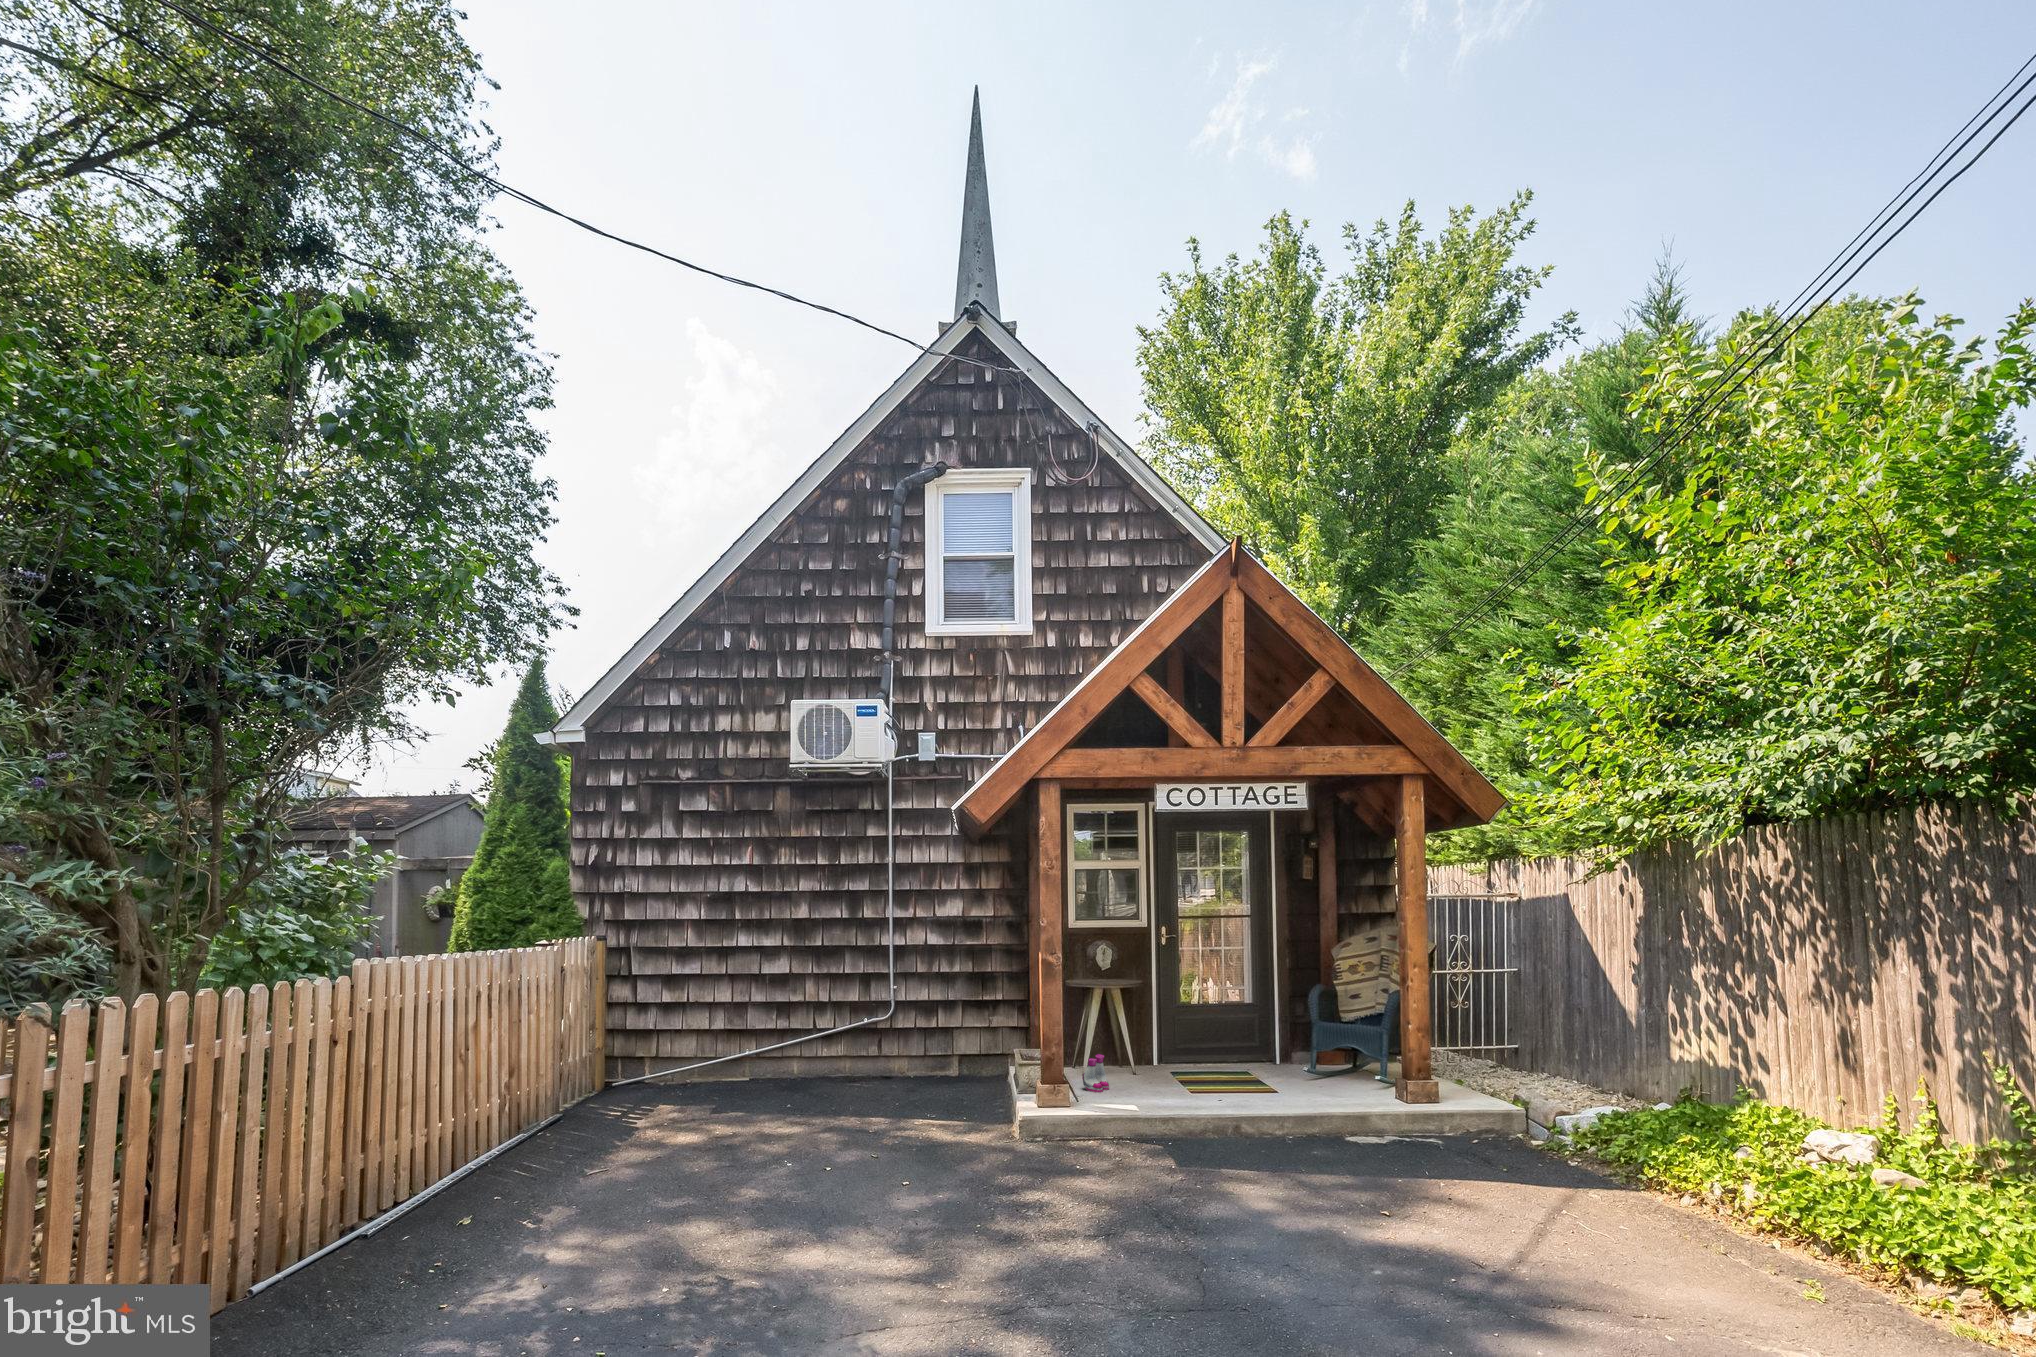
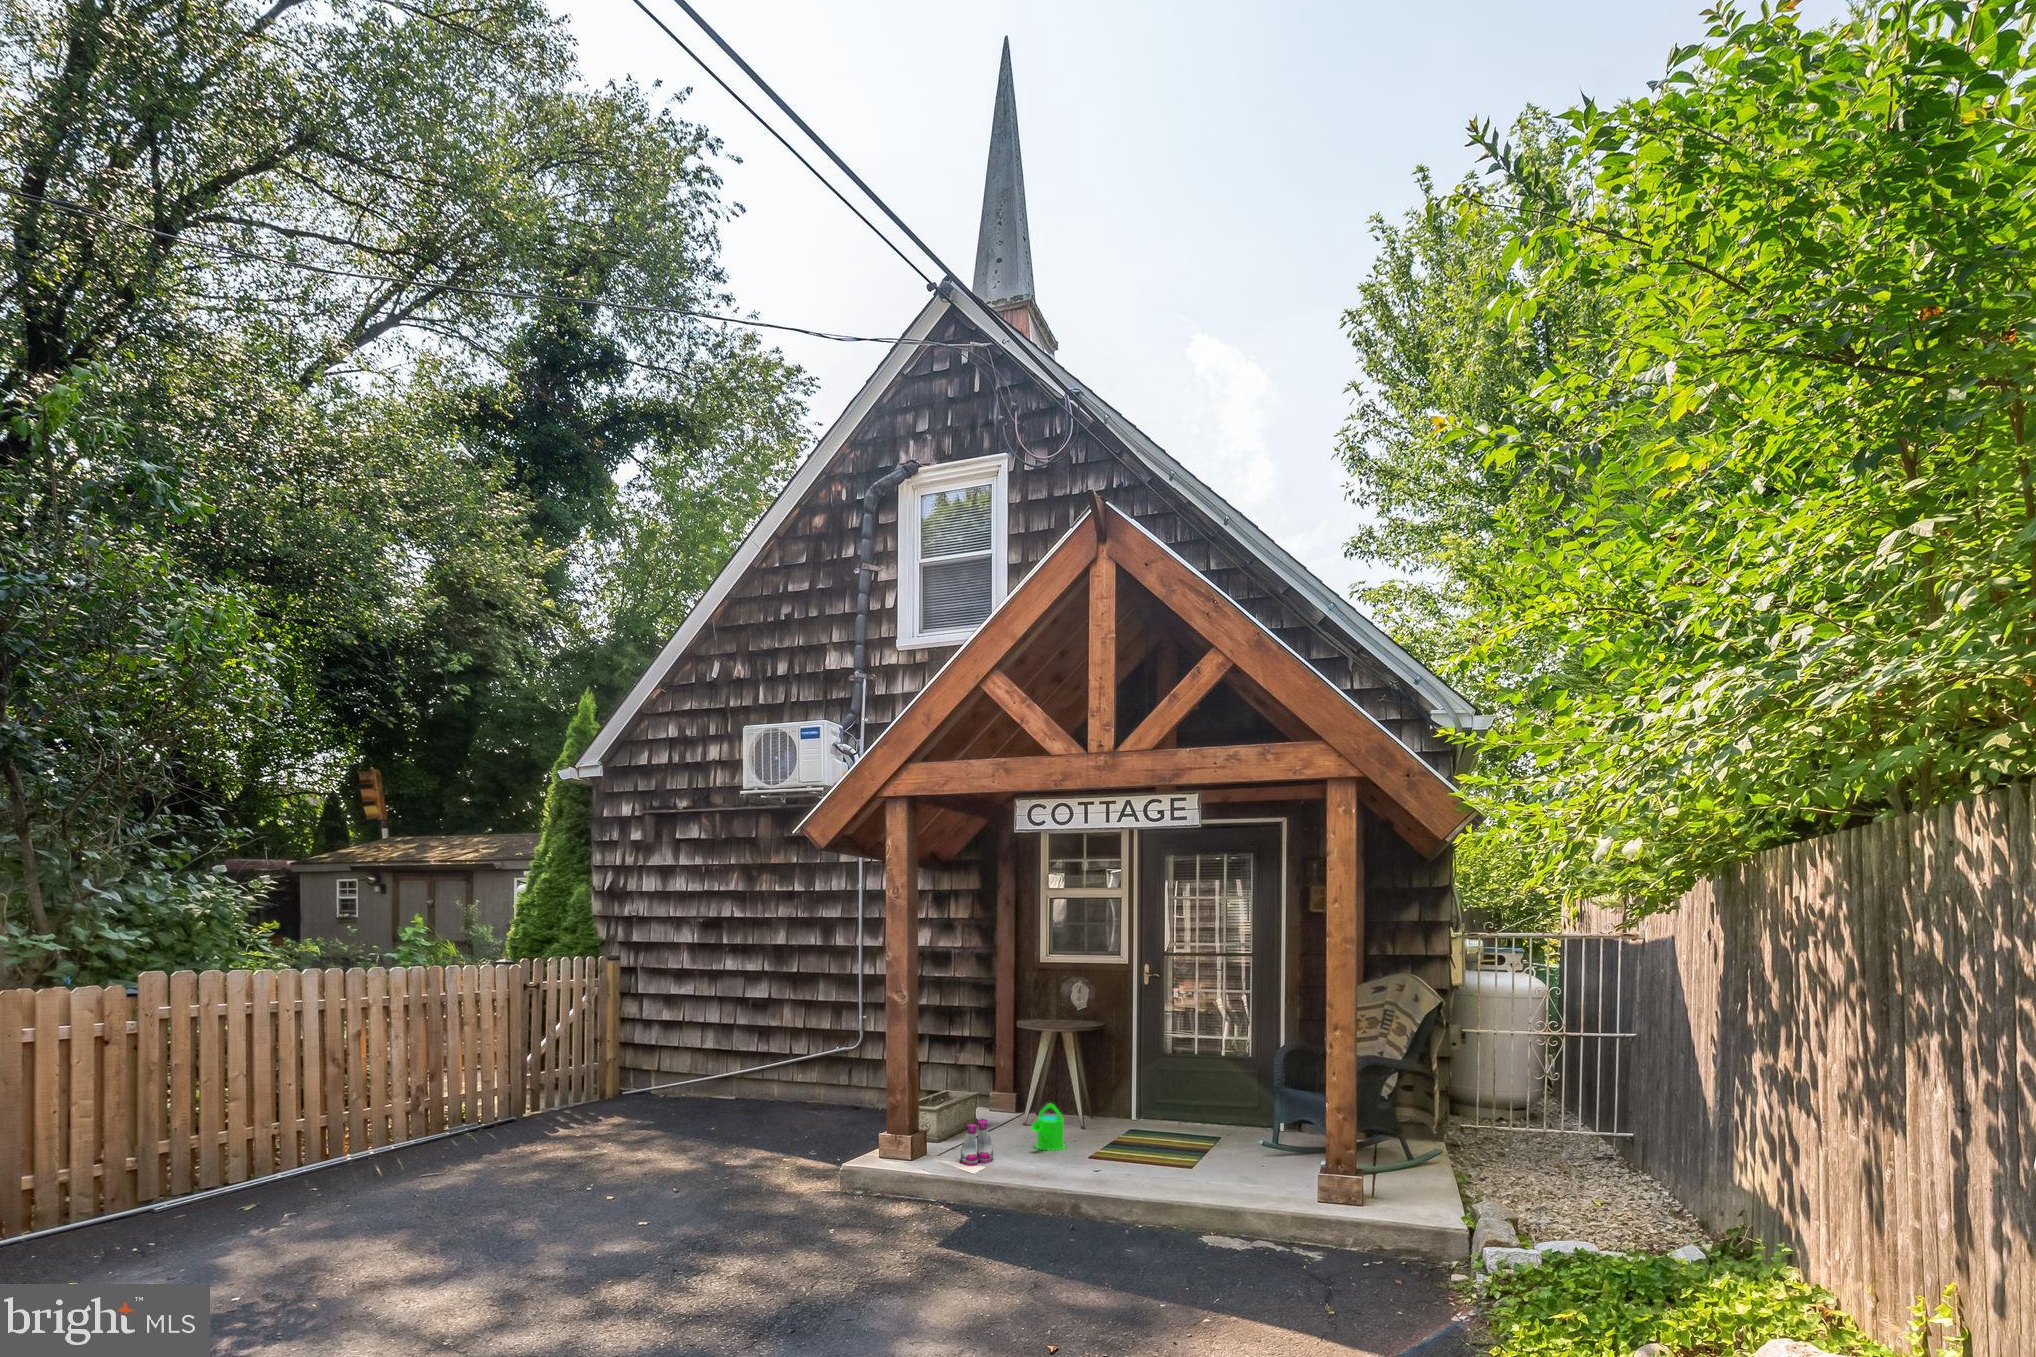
watering can: none [1121,1040,1149,1079] -> present [1031,1103,1066,1150]

